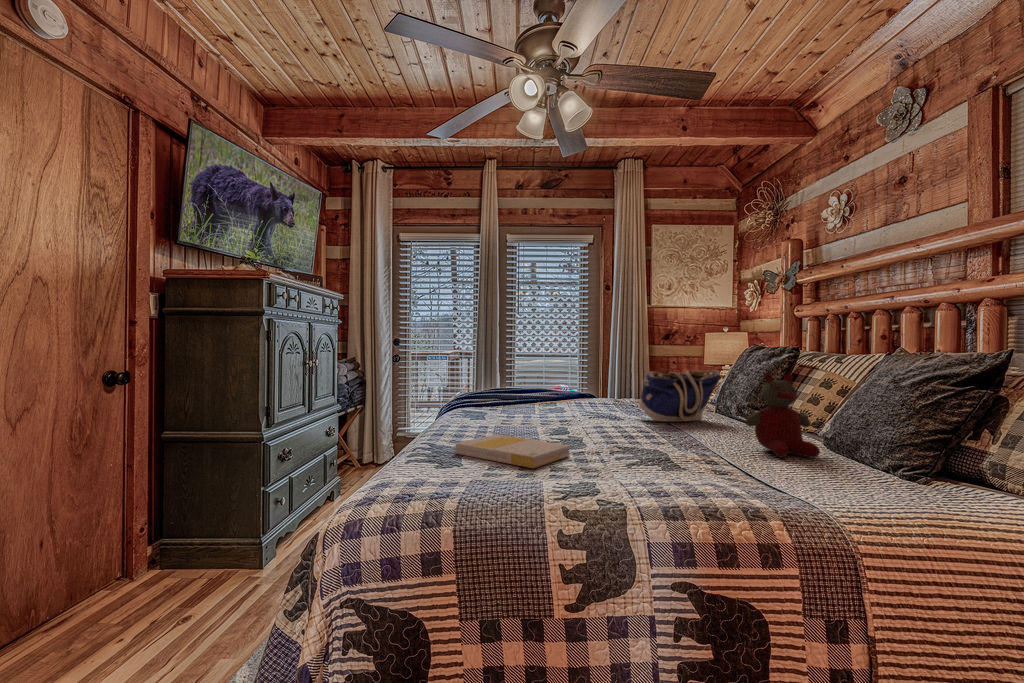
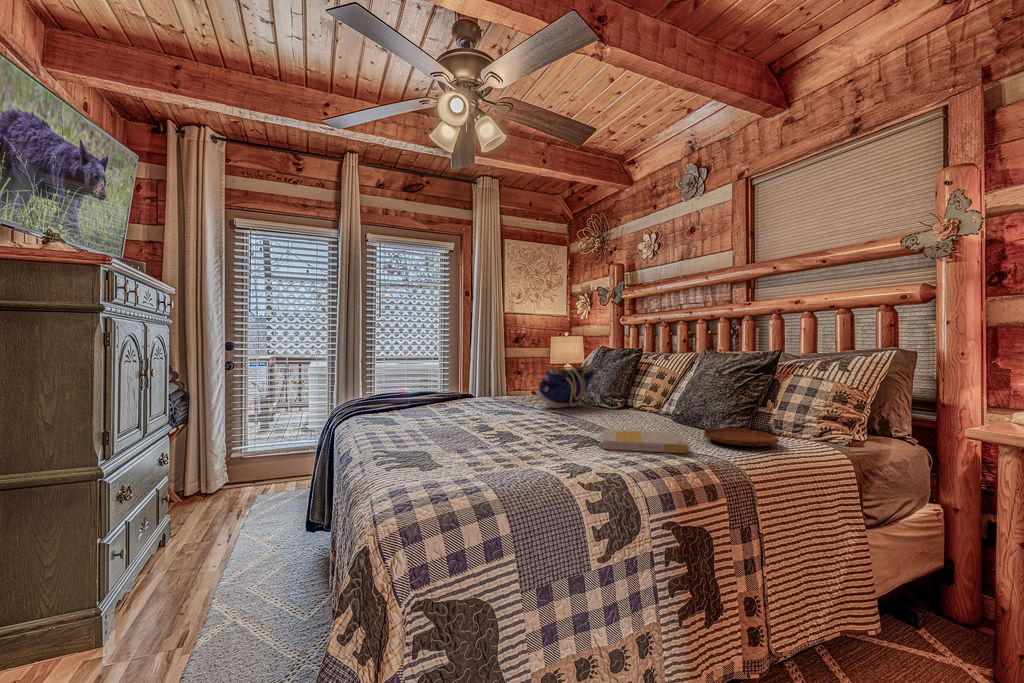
stuffed bear: present [746,373,820,458] -> none [635,368,684,428]
book: present [455,434,570,468] -> present [603,429,687,453]
tray: none [828,464,963,498] -> present [704,428,779,446]

